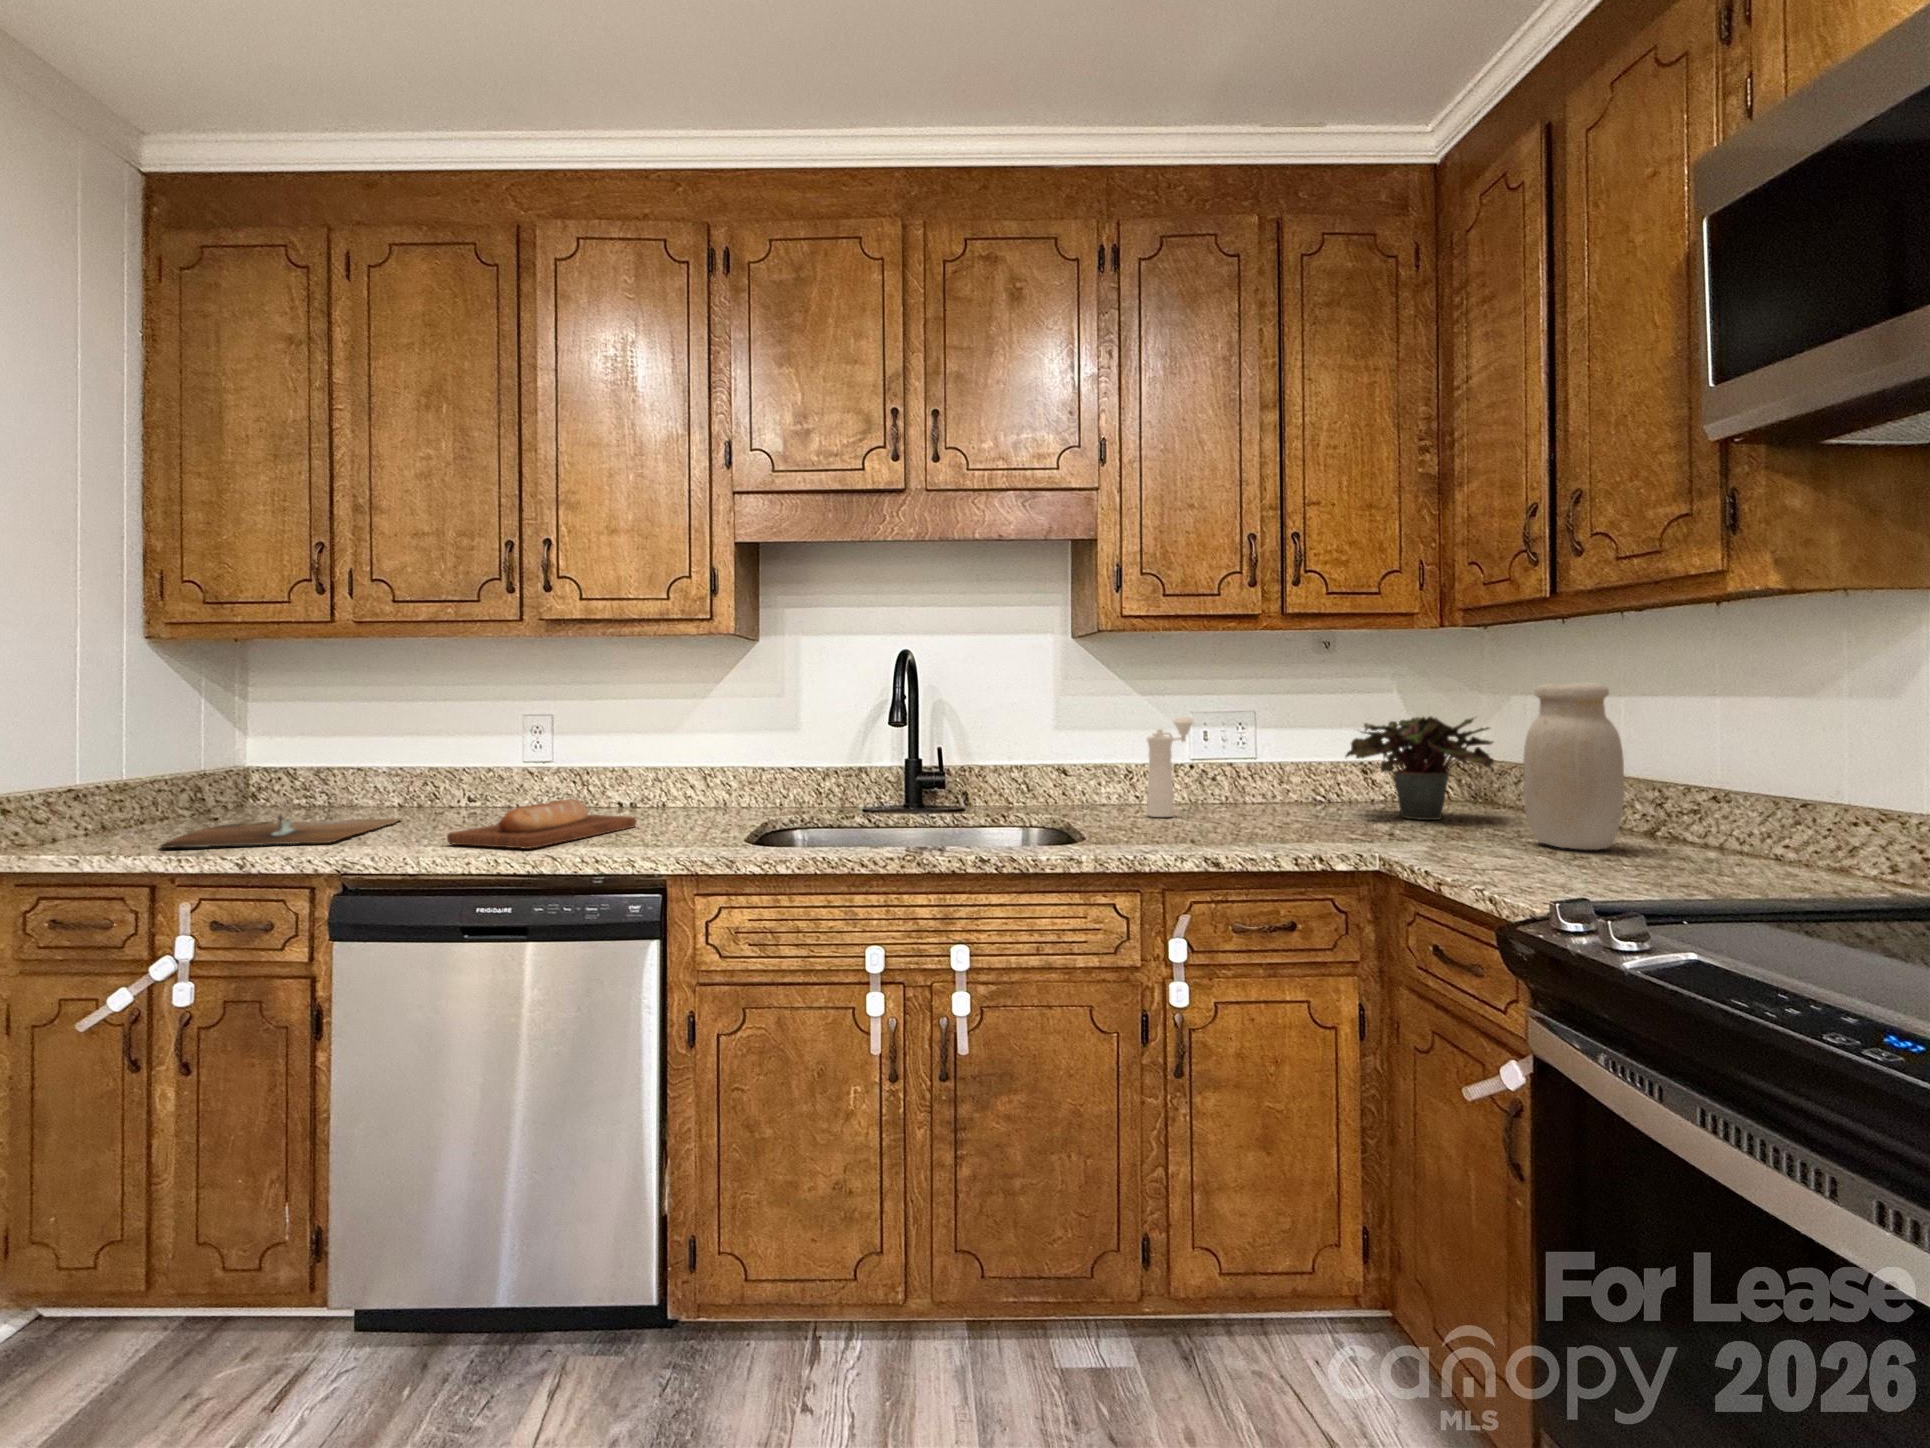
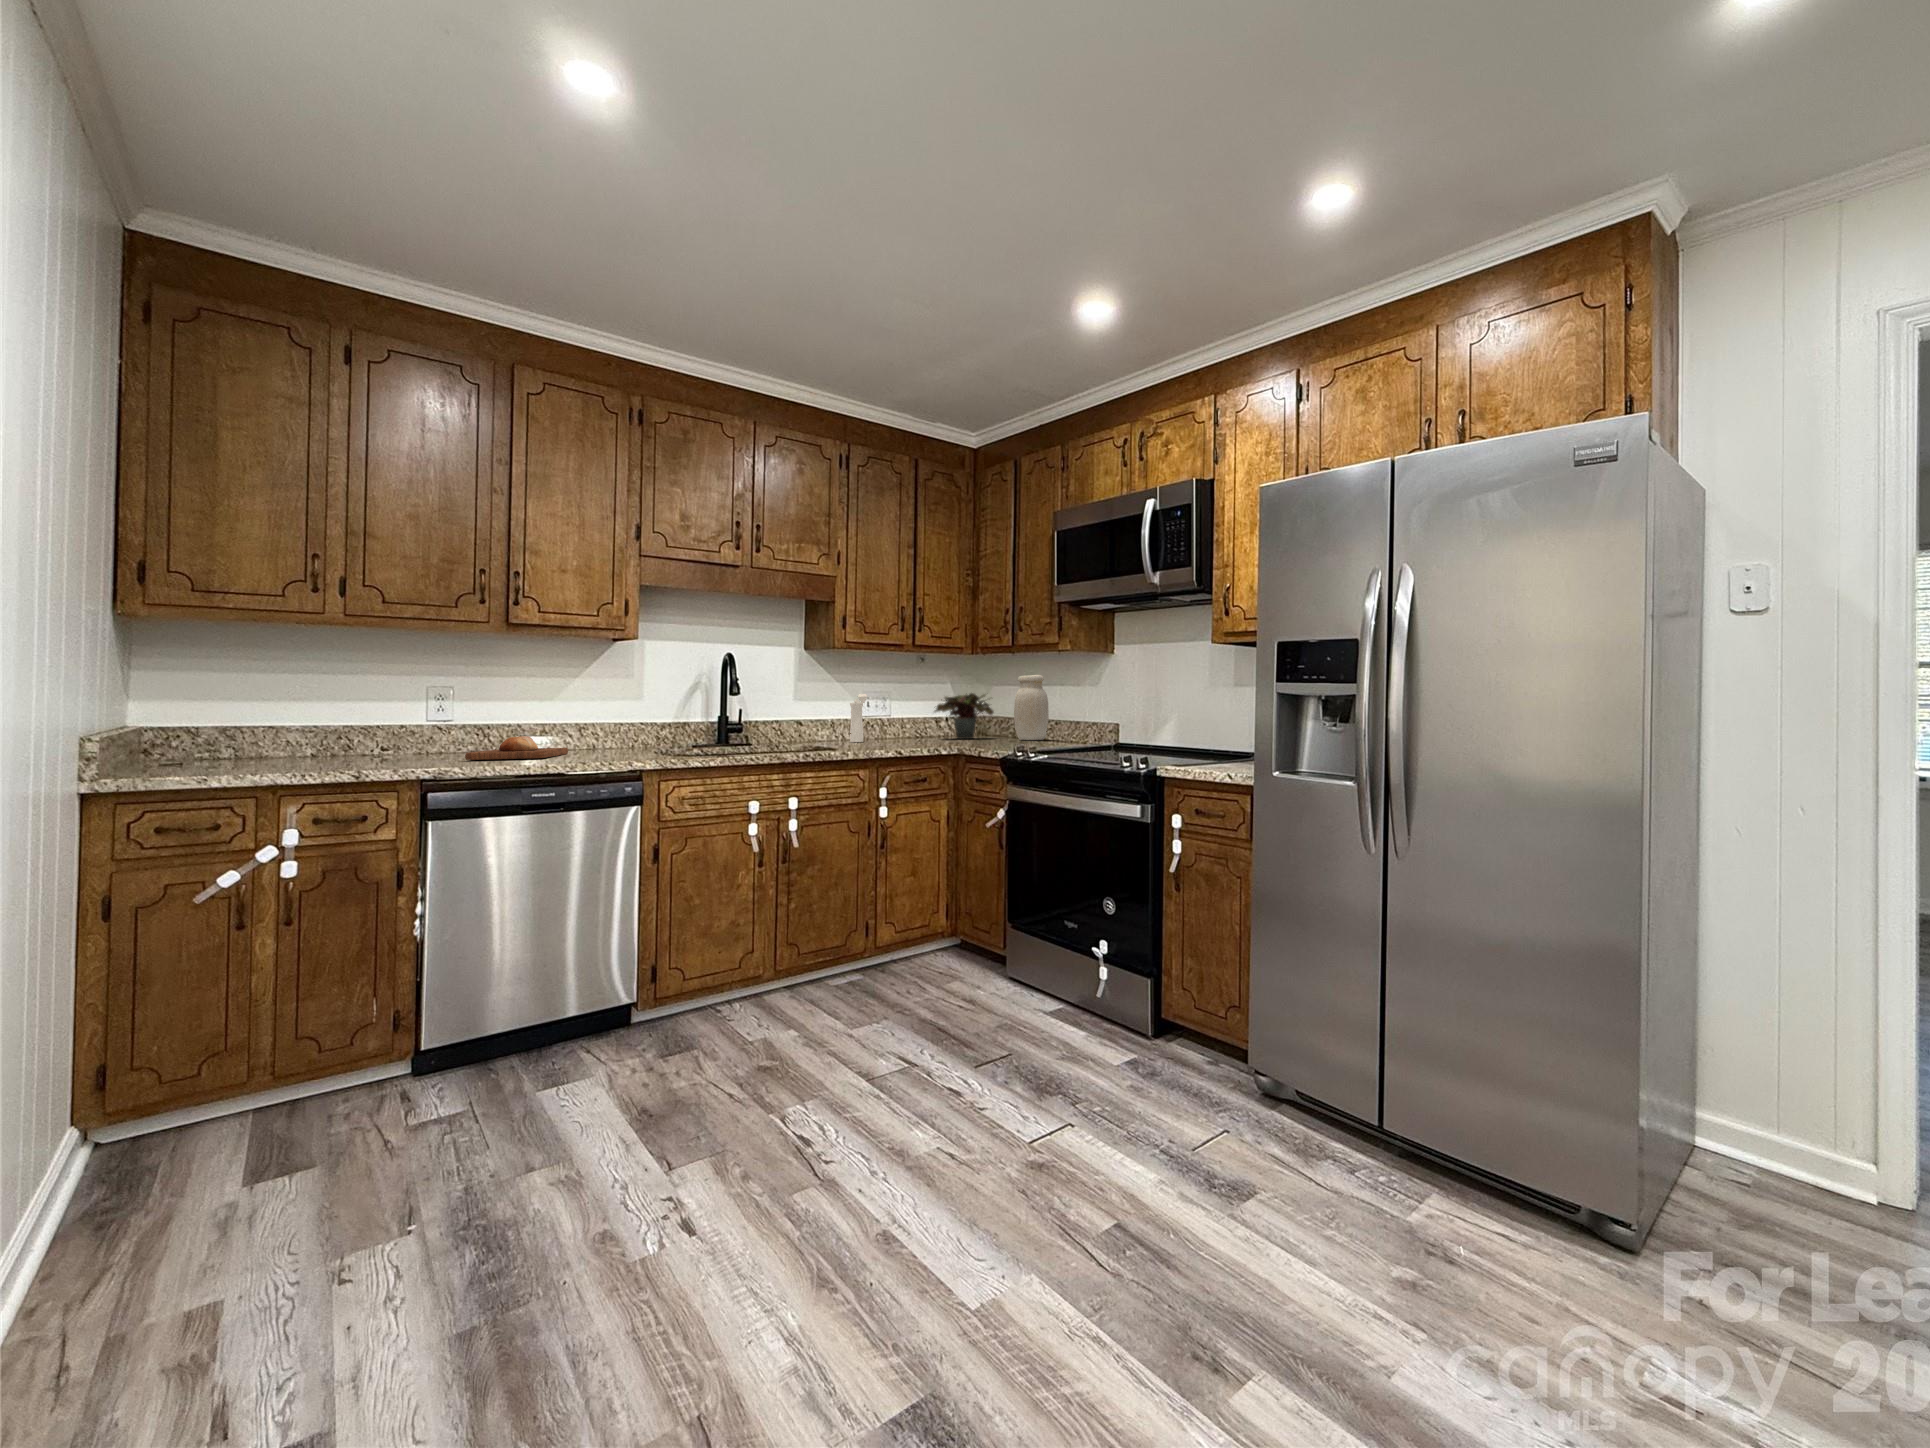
cutting board: present [161,813,400,848] -> none [167,749,362,770]

